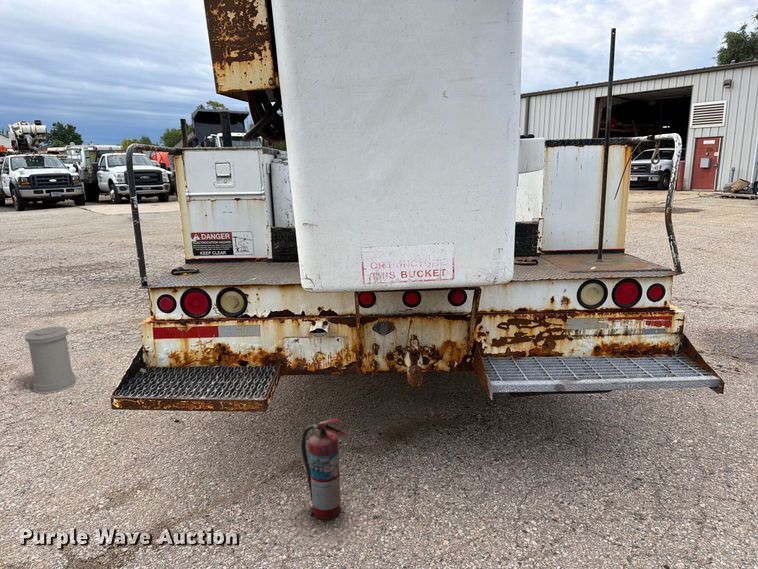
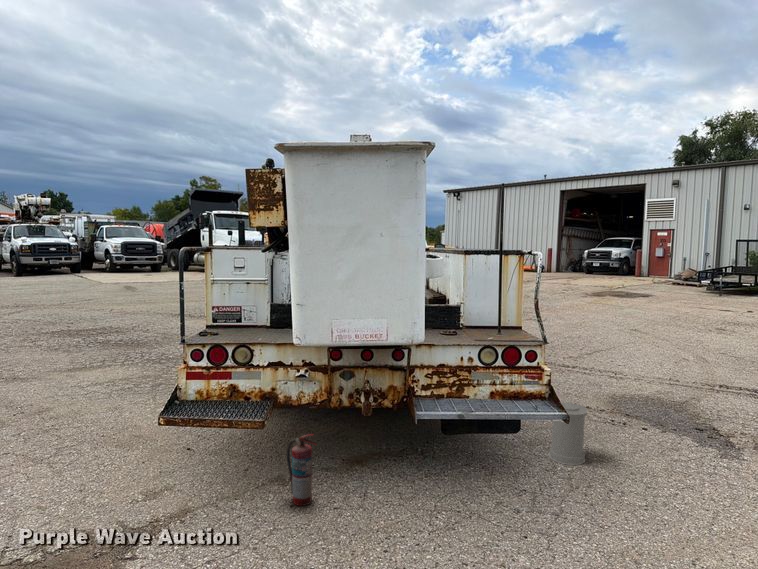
trash can: present [24,327,77,393] -> present [549,403,588,465]

